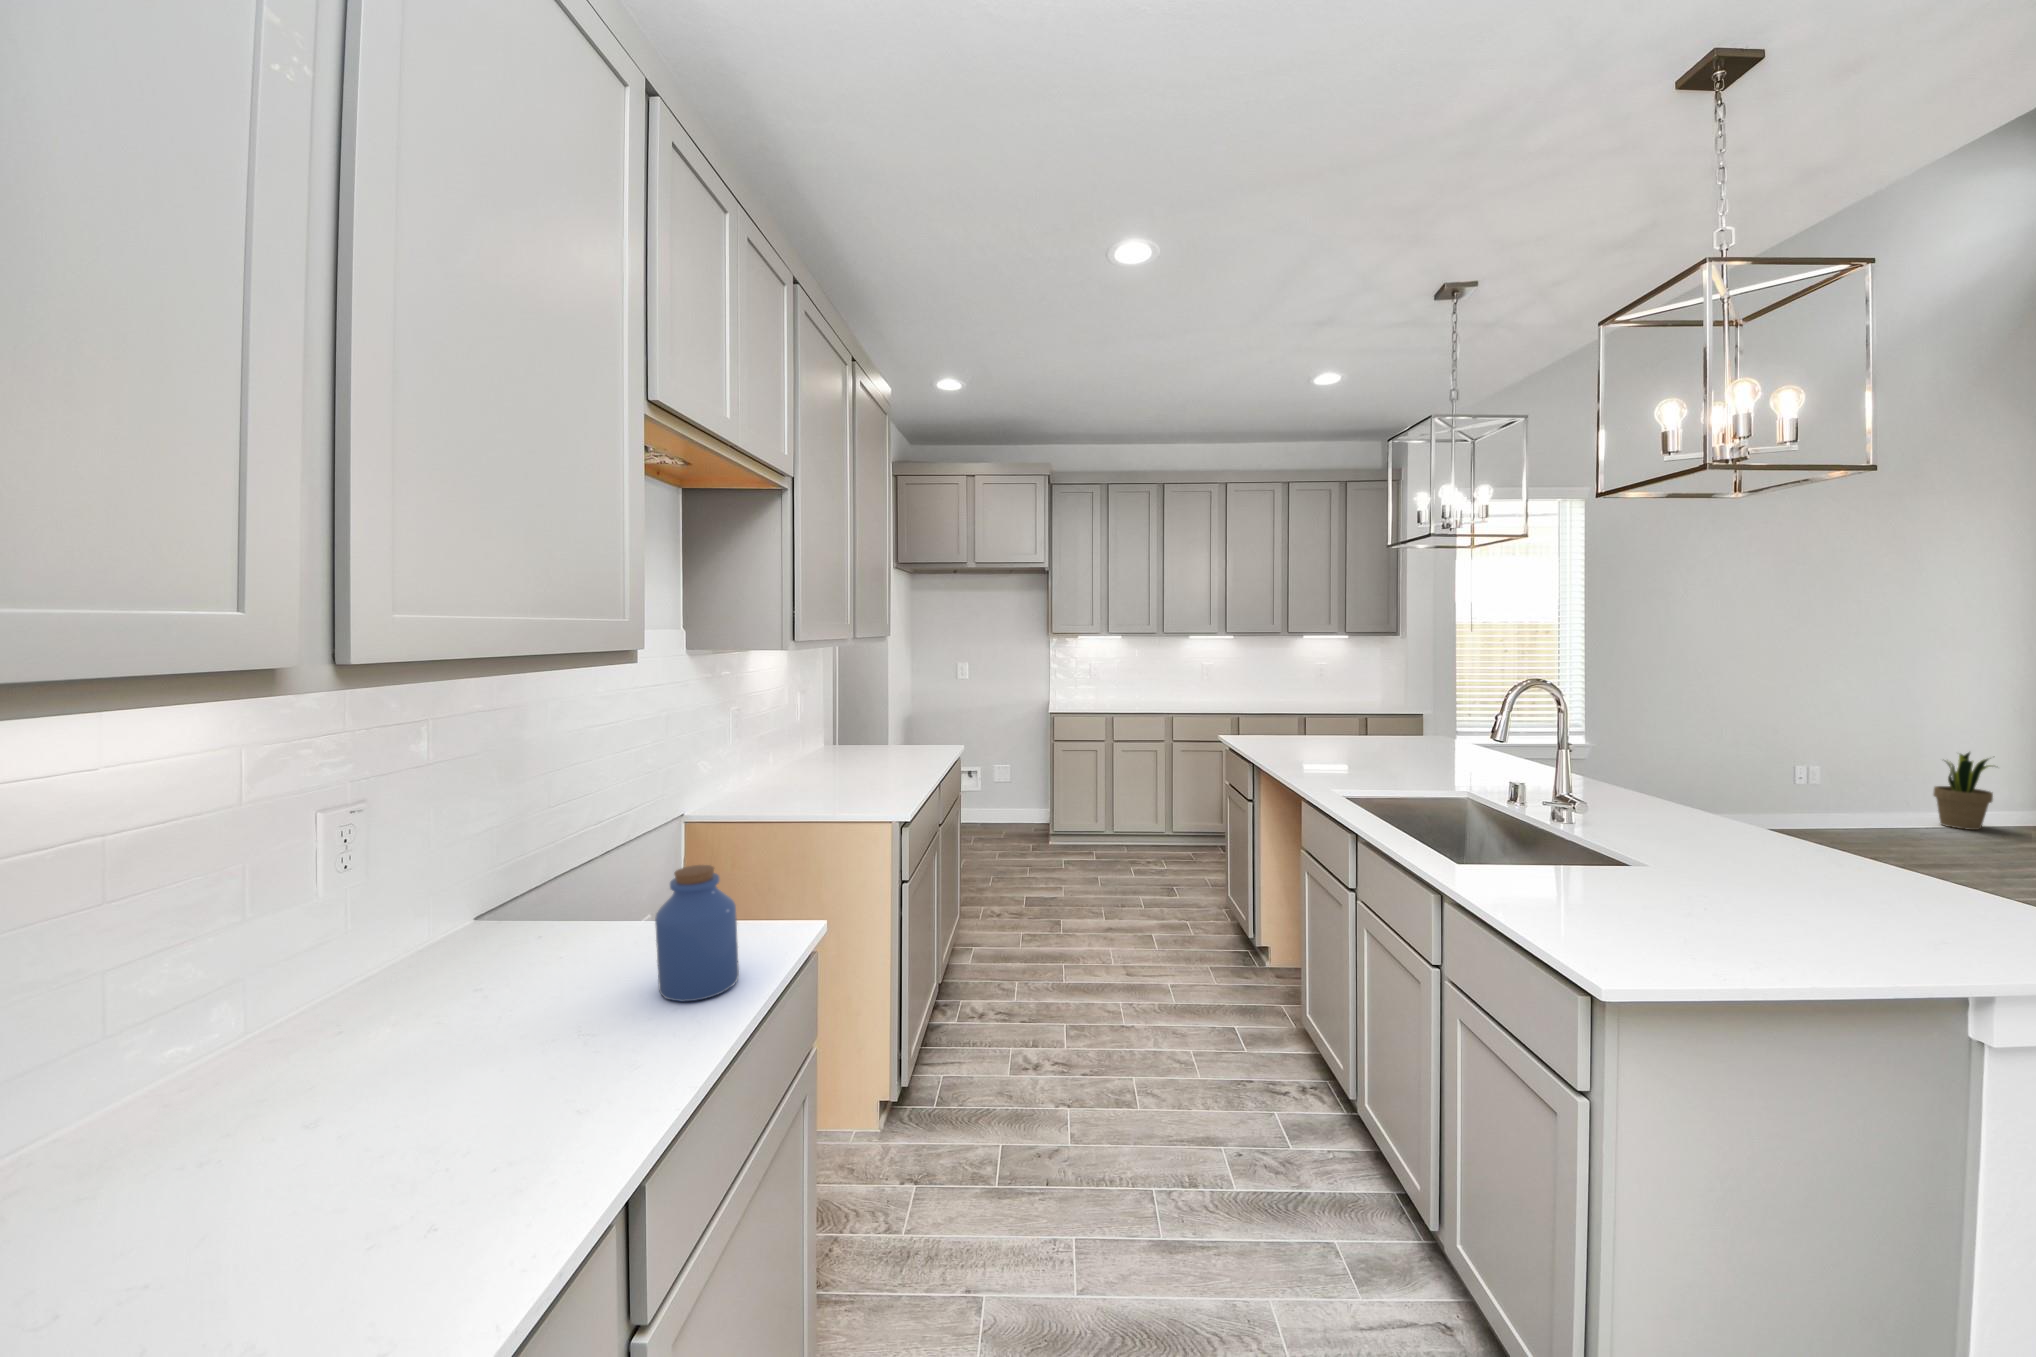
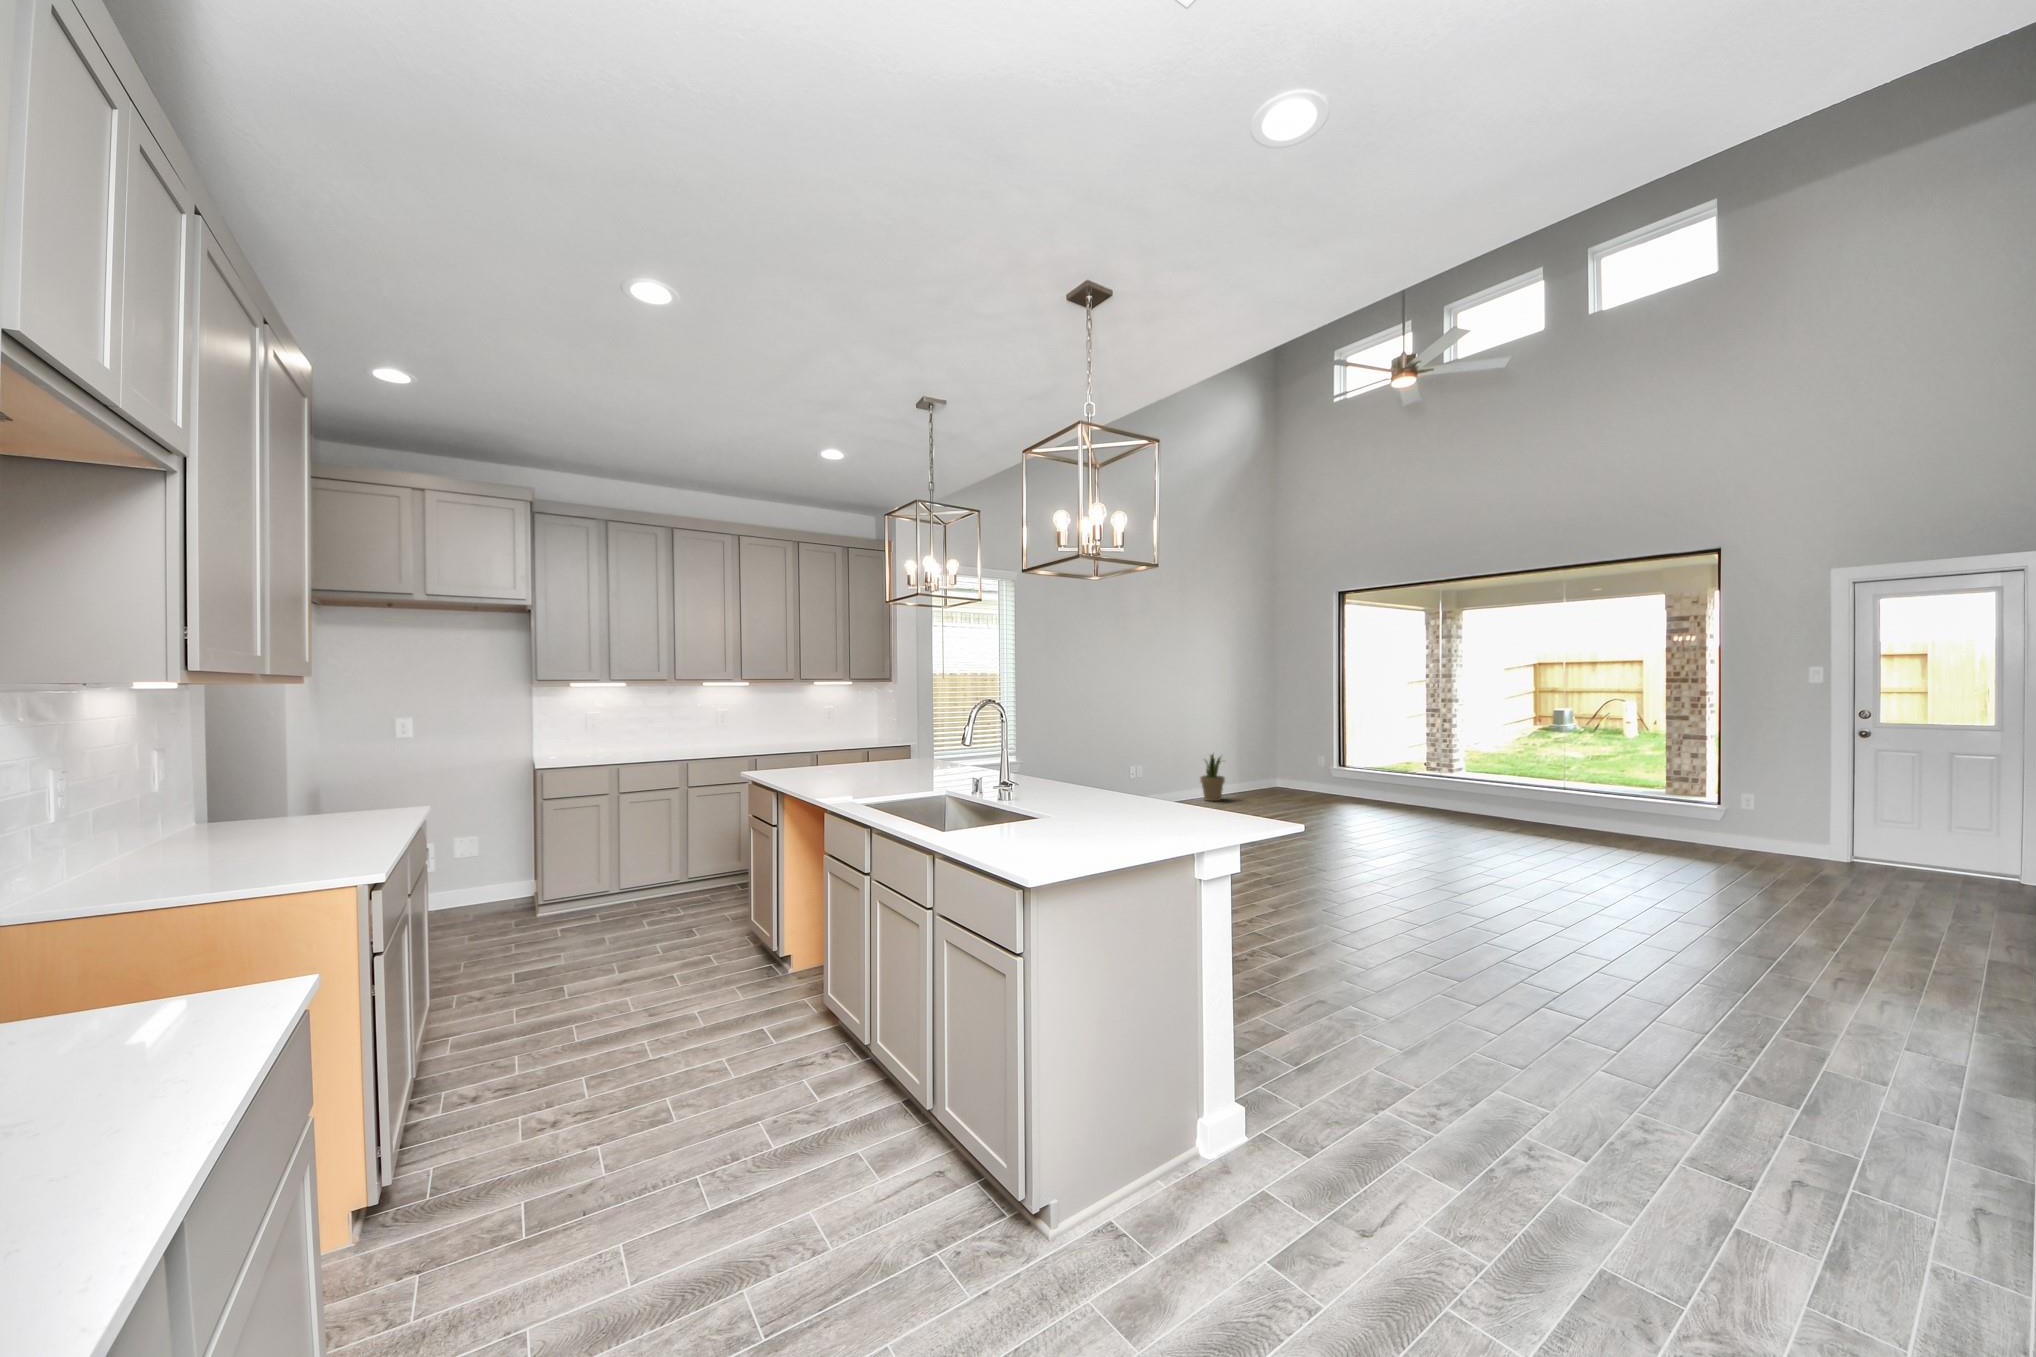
jar: present [655,865,739,1002] -> none [91,897,223,1060]

